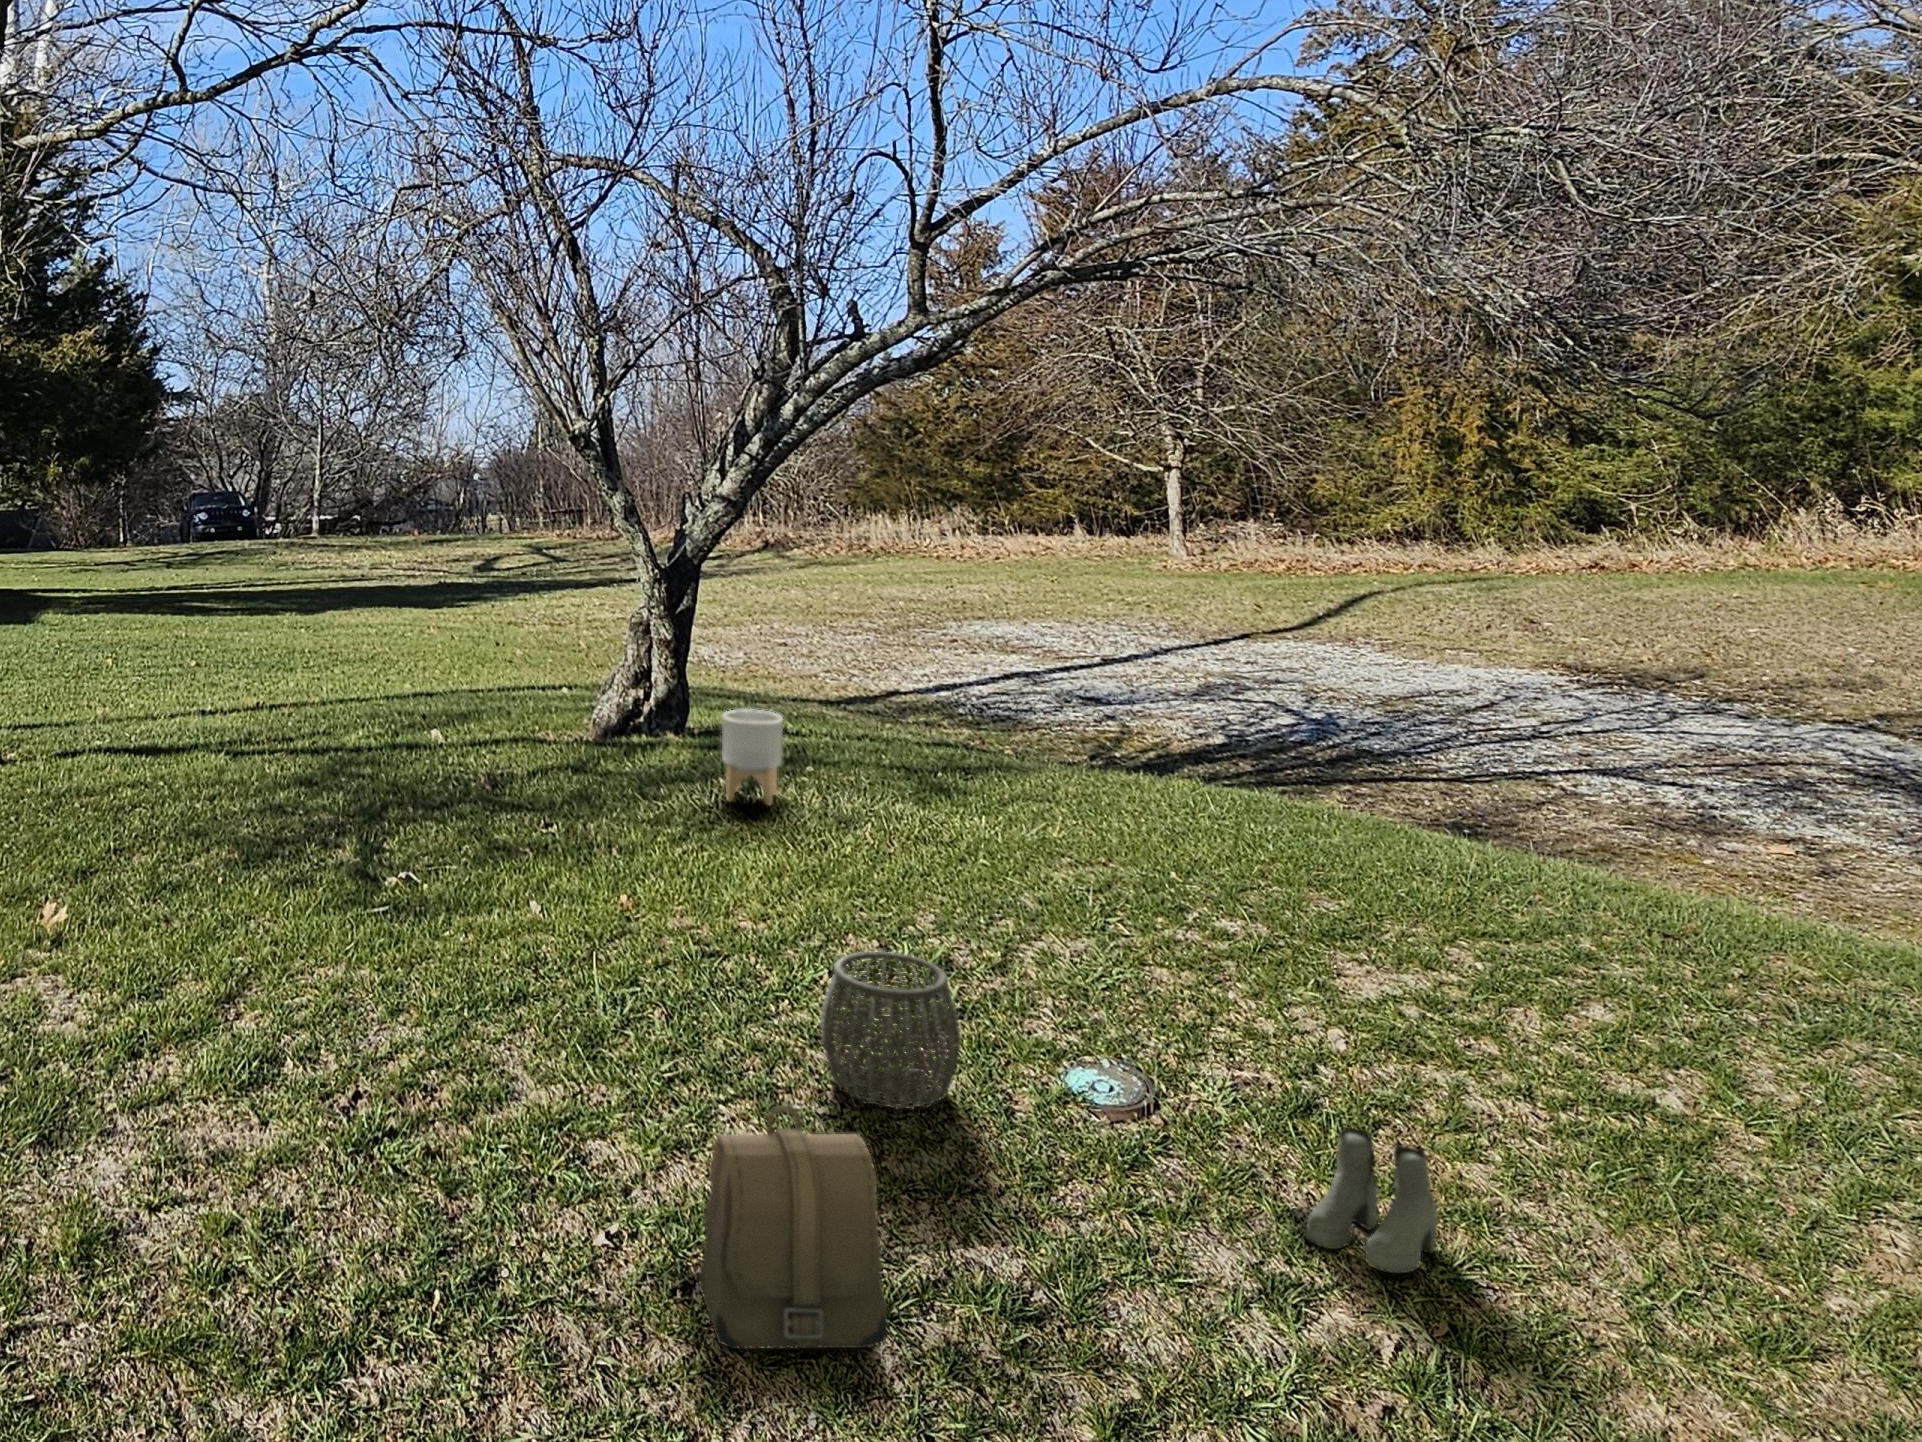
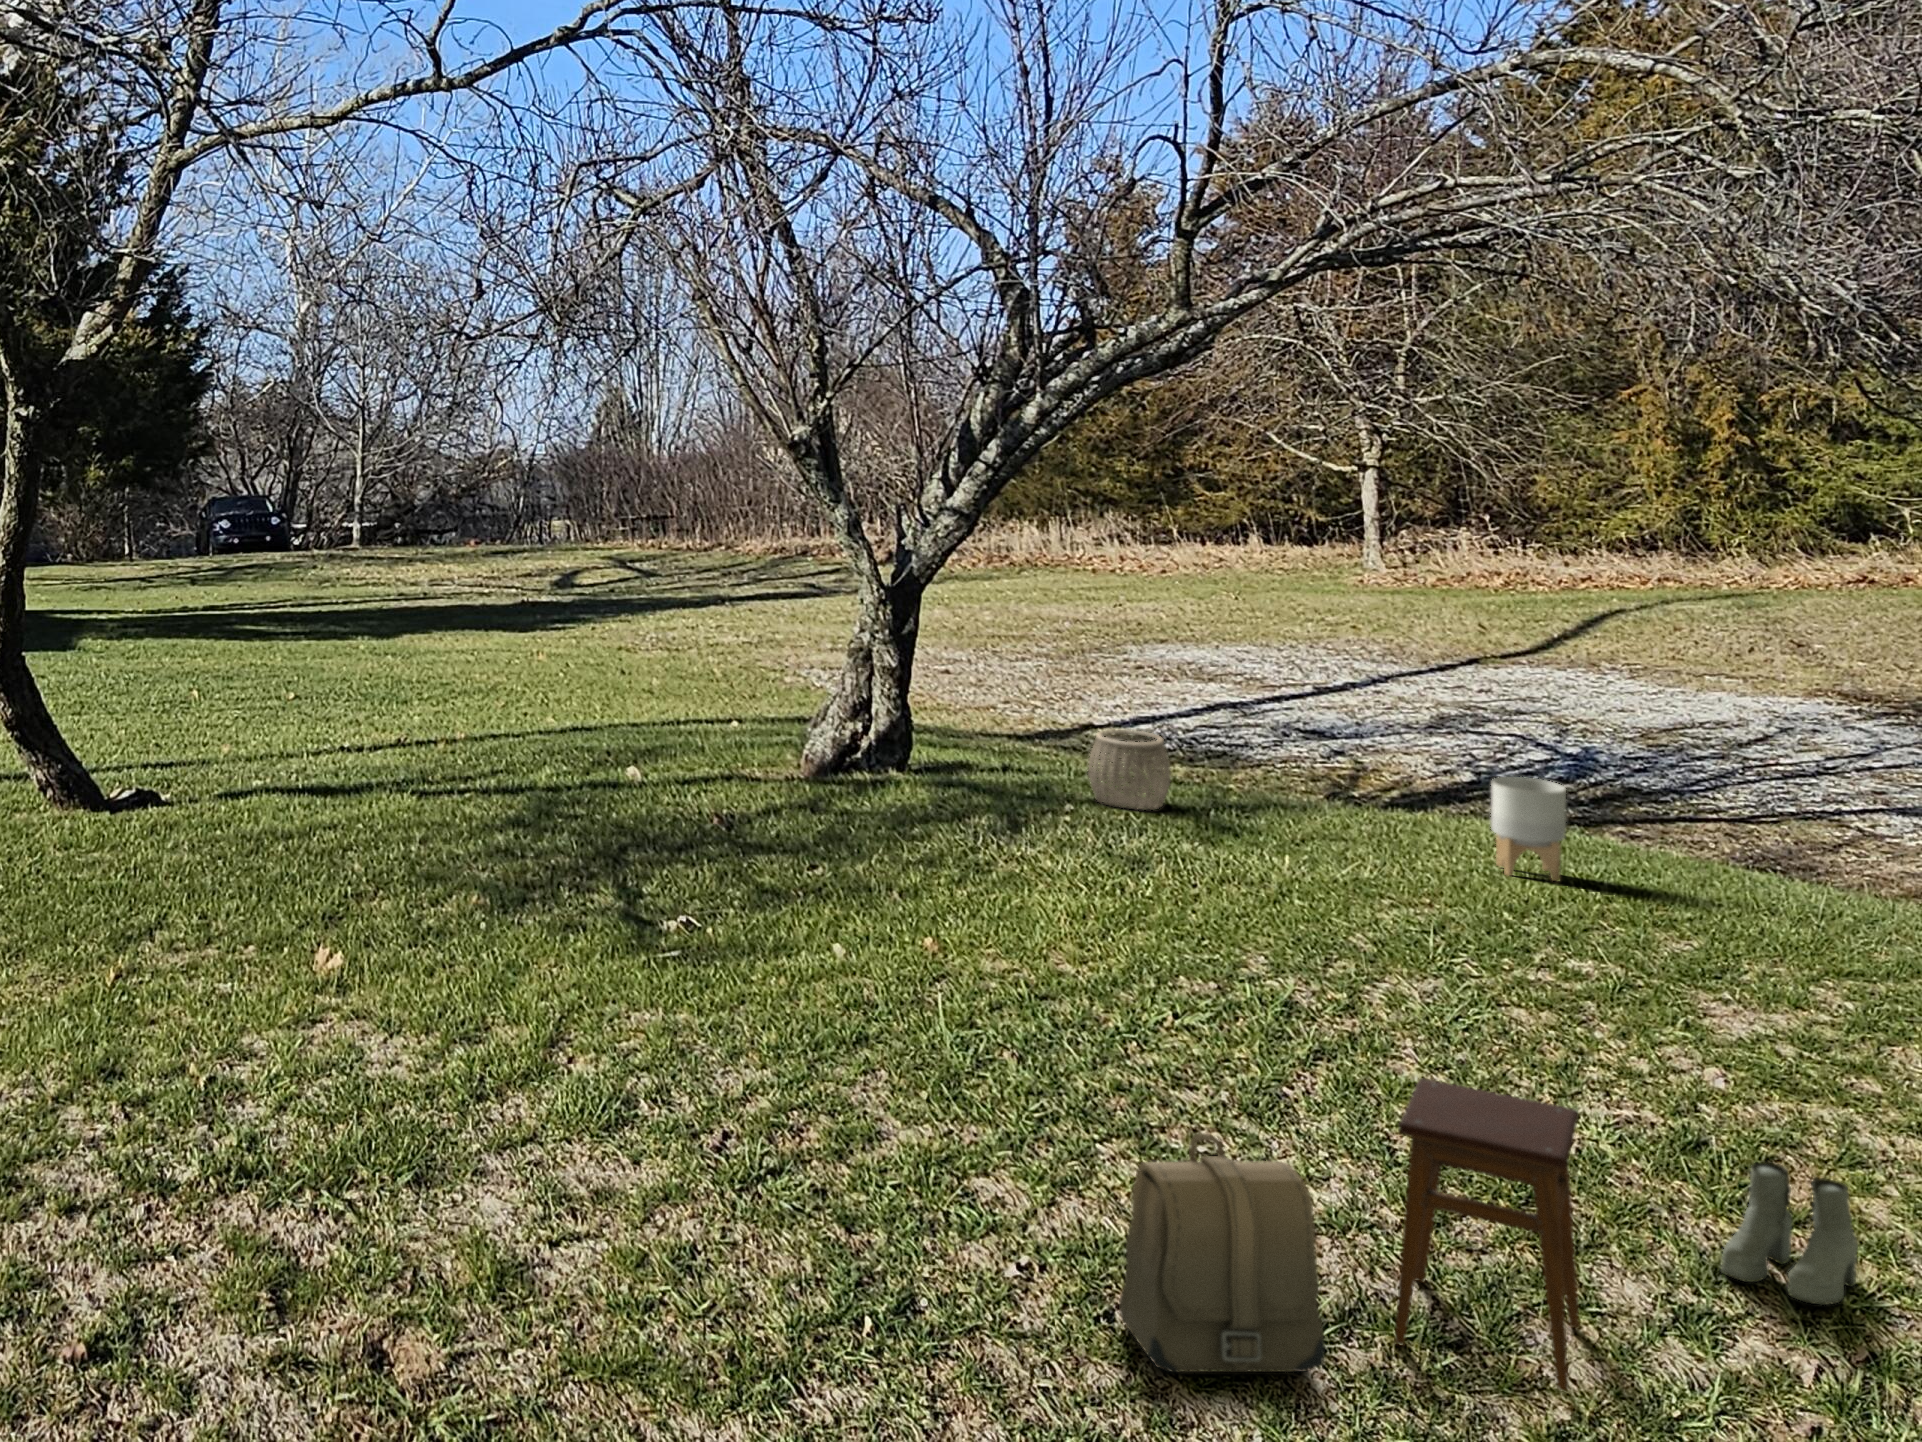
planter: present [722,709,783,805] -> present [1491,777,1566,881]
woven basket: present [821,952,961,1109] -> present [1088,730,1171,809]
stool: none [967,1047,1156,1368] -> present [1394,1078,1580,1390]

